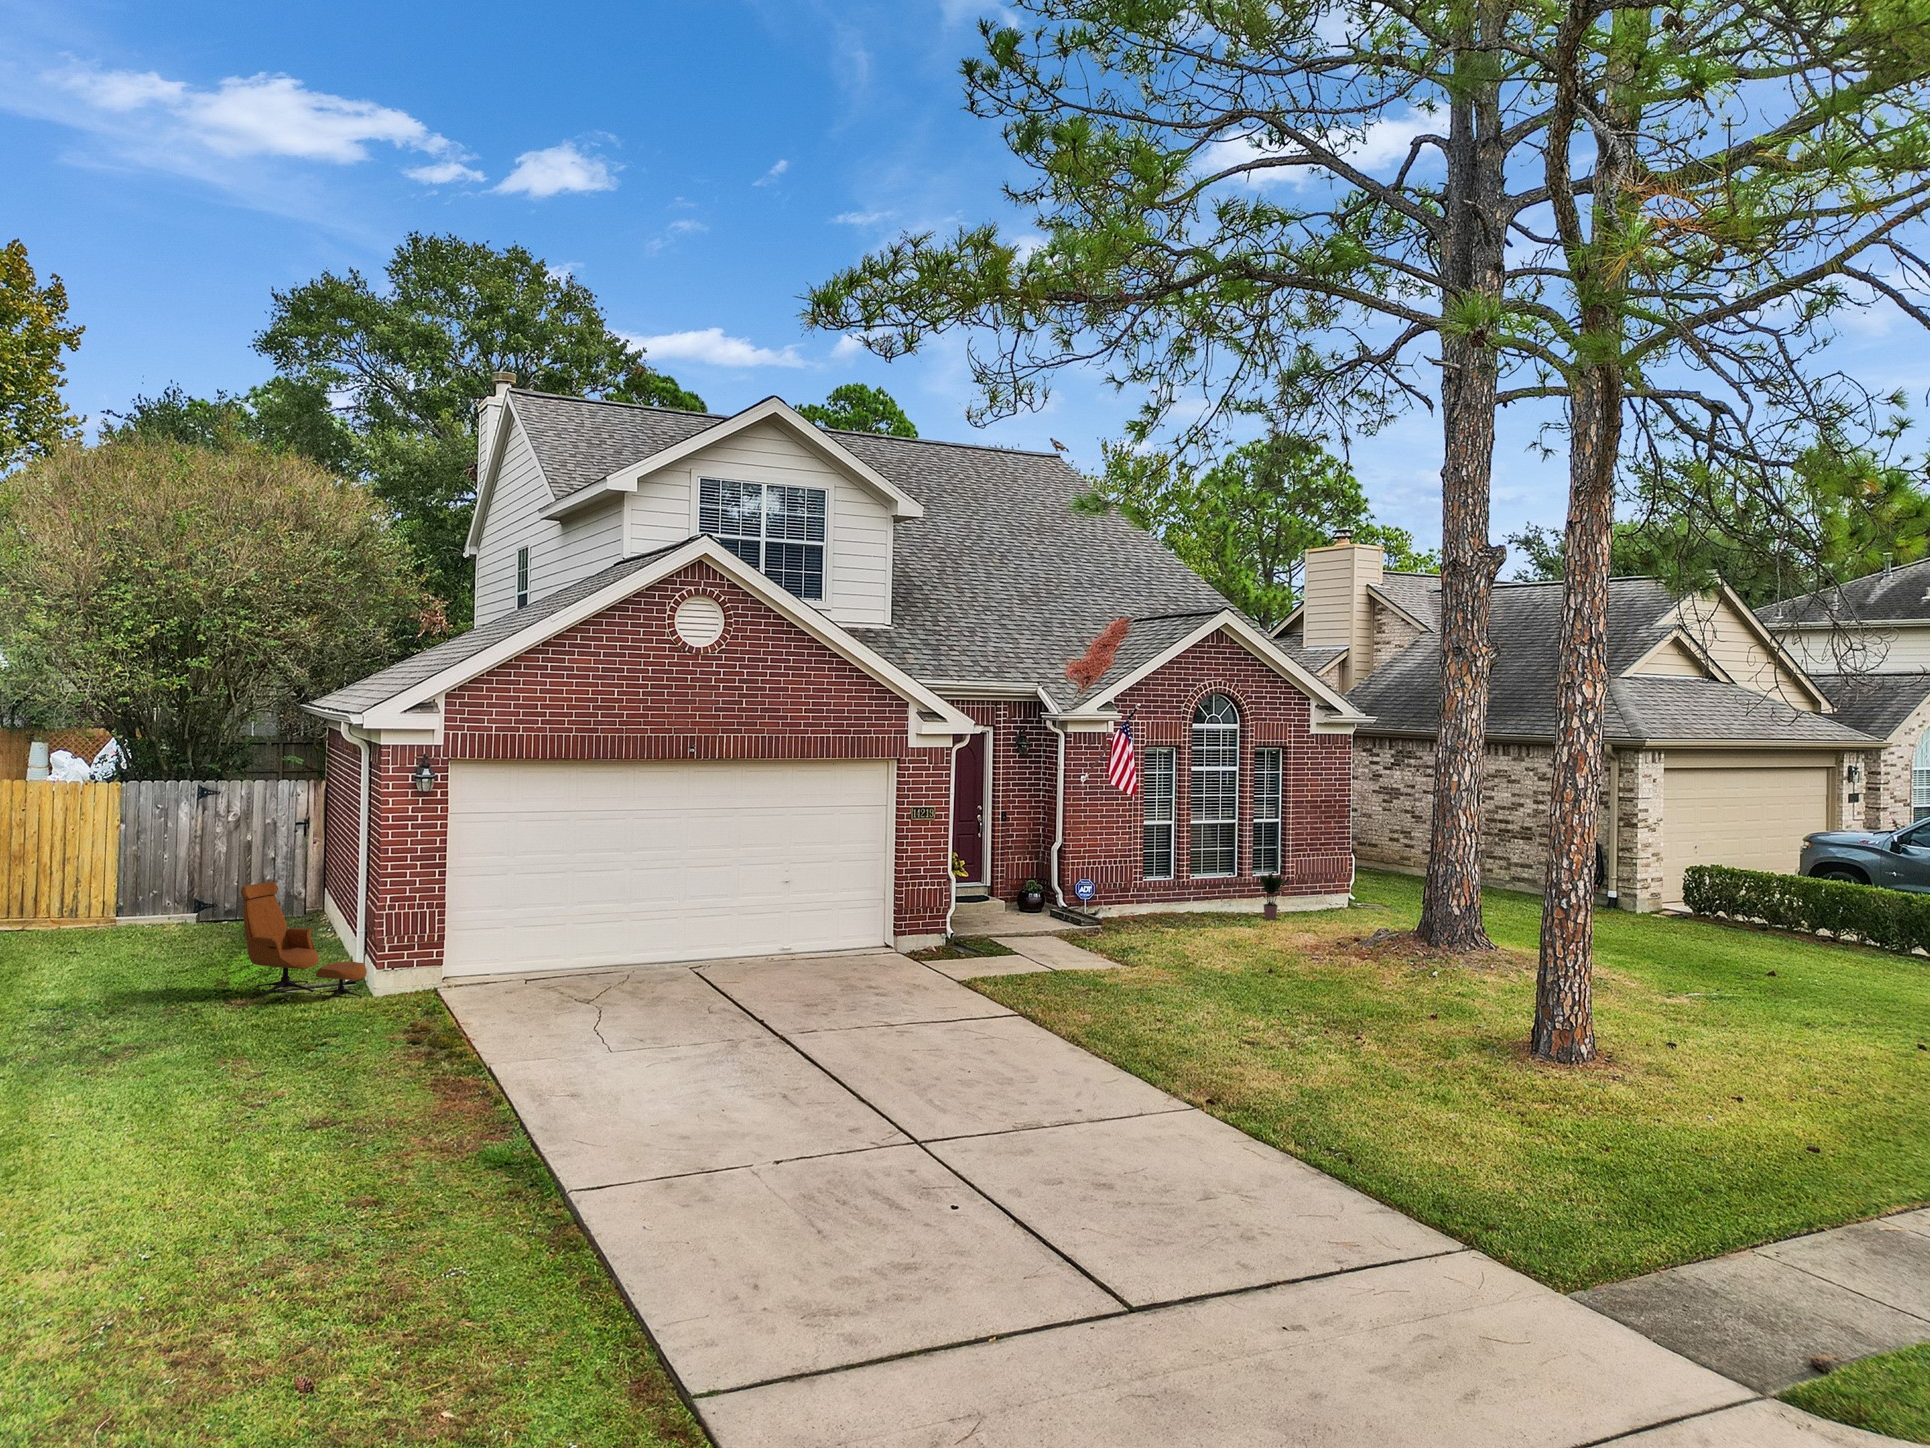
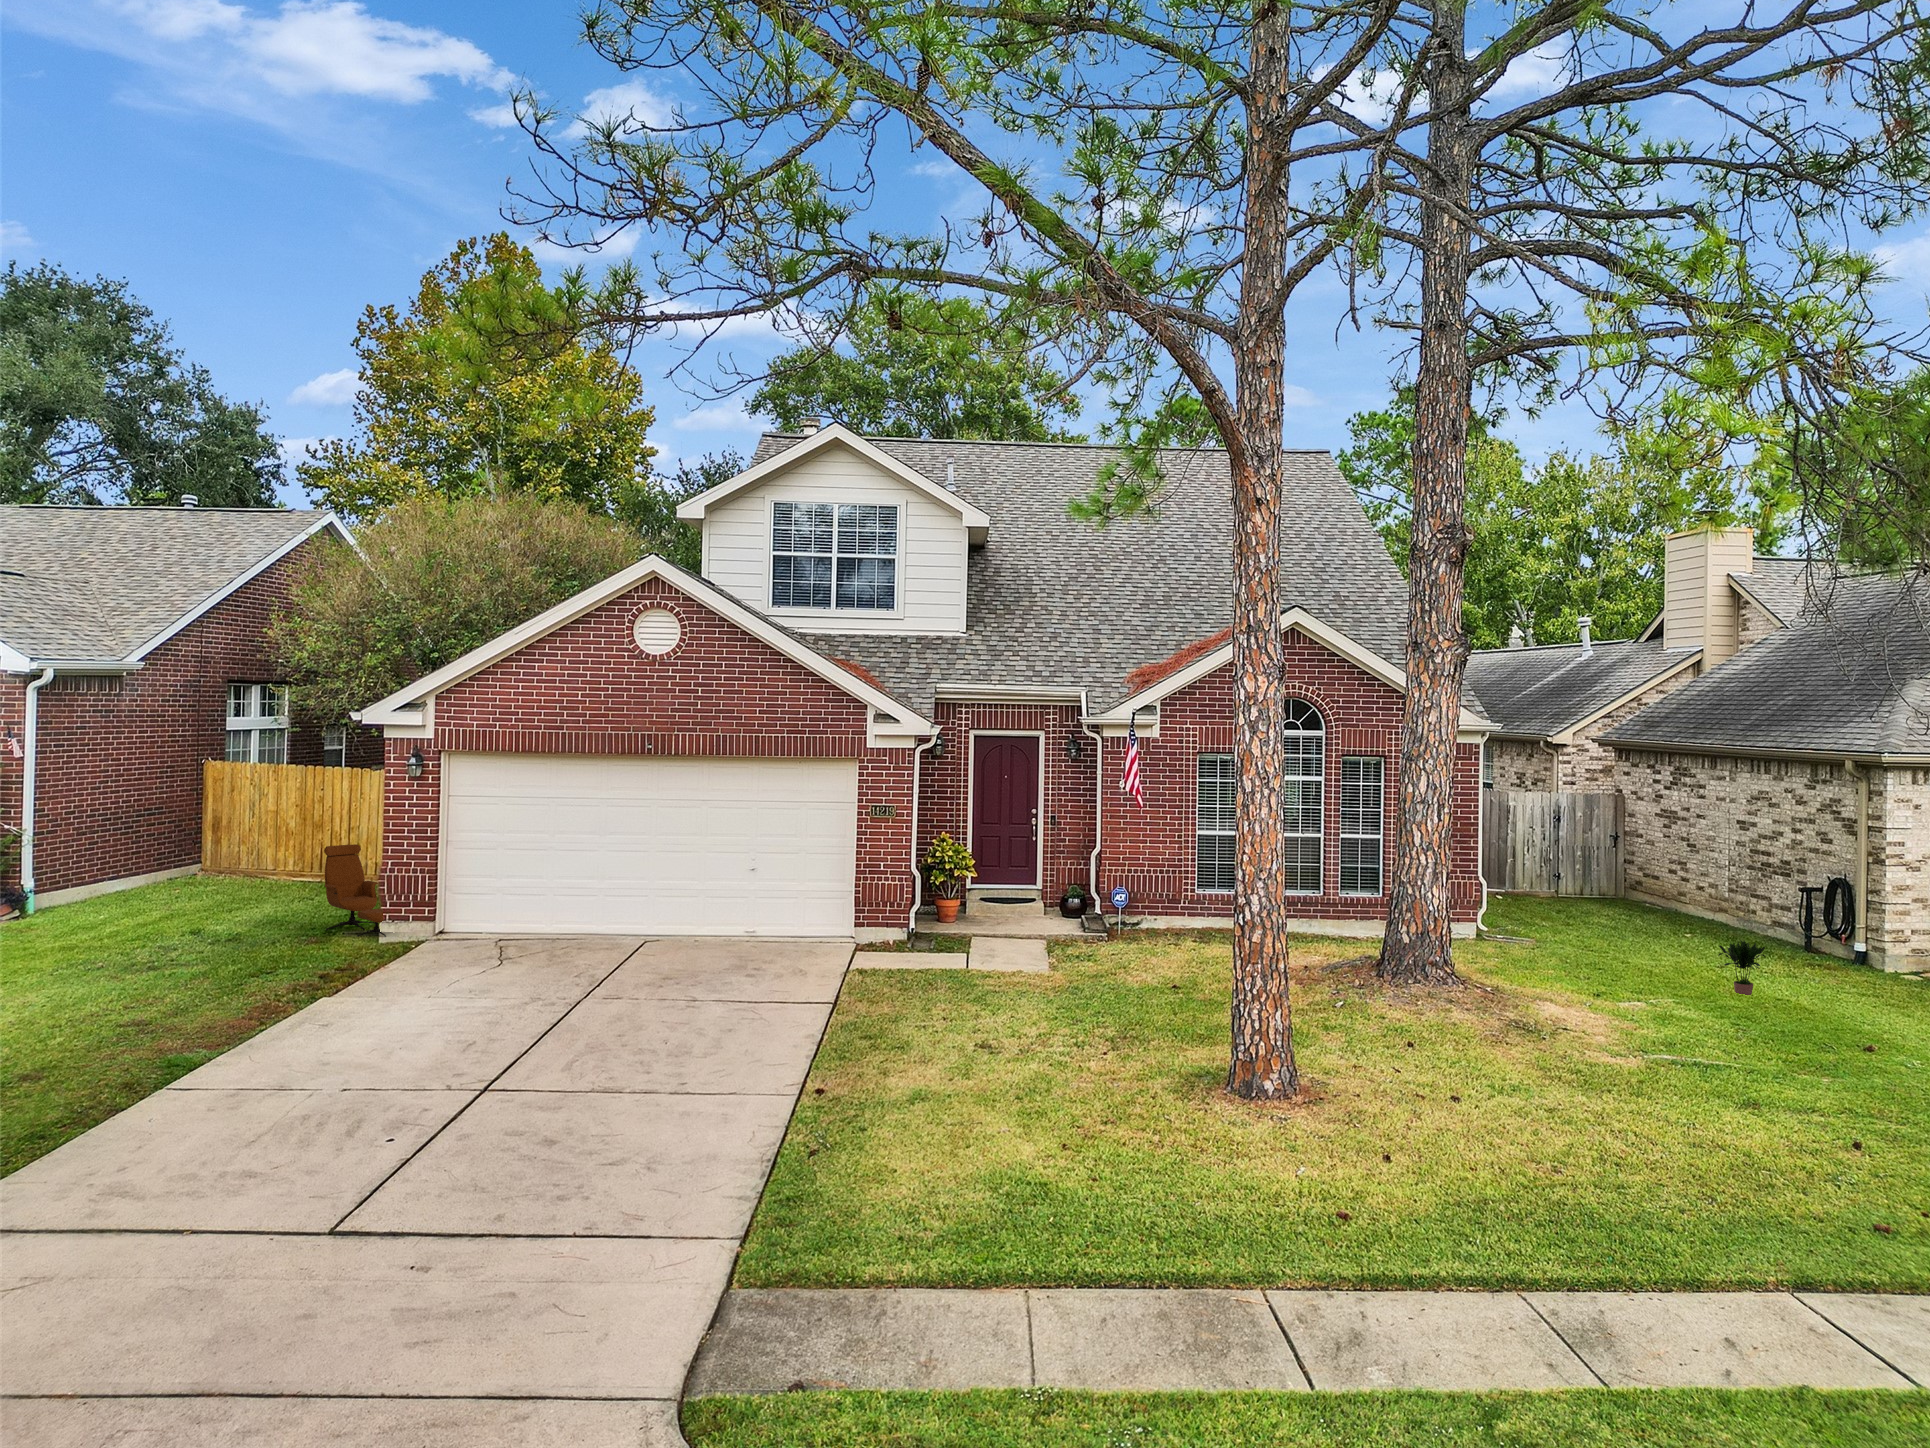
potted plant: present [1258,873,1289,919] -> present [1718,940,1765,995]

